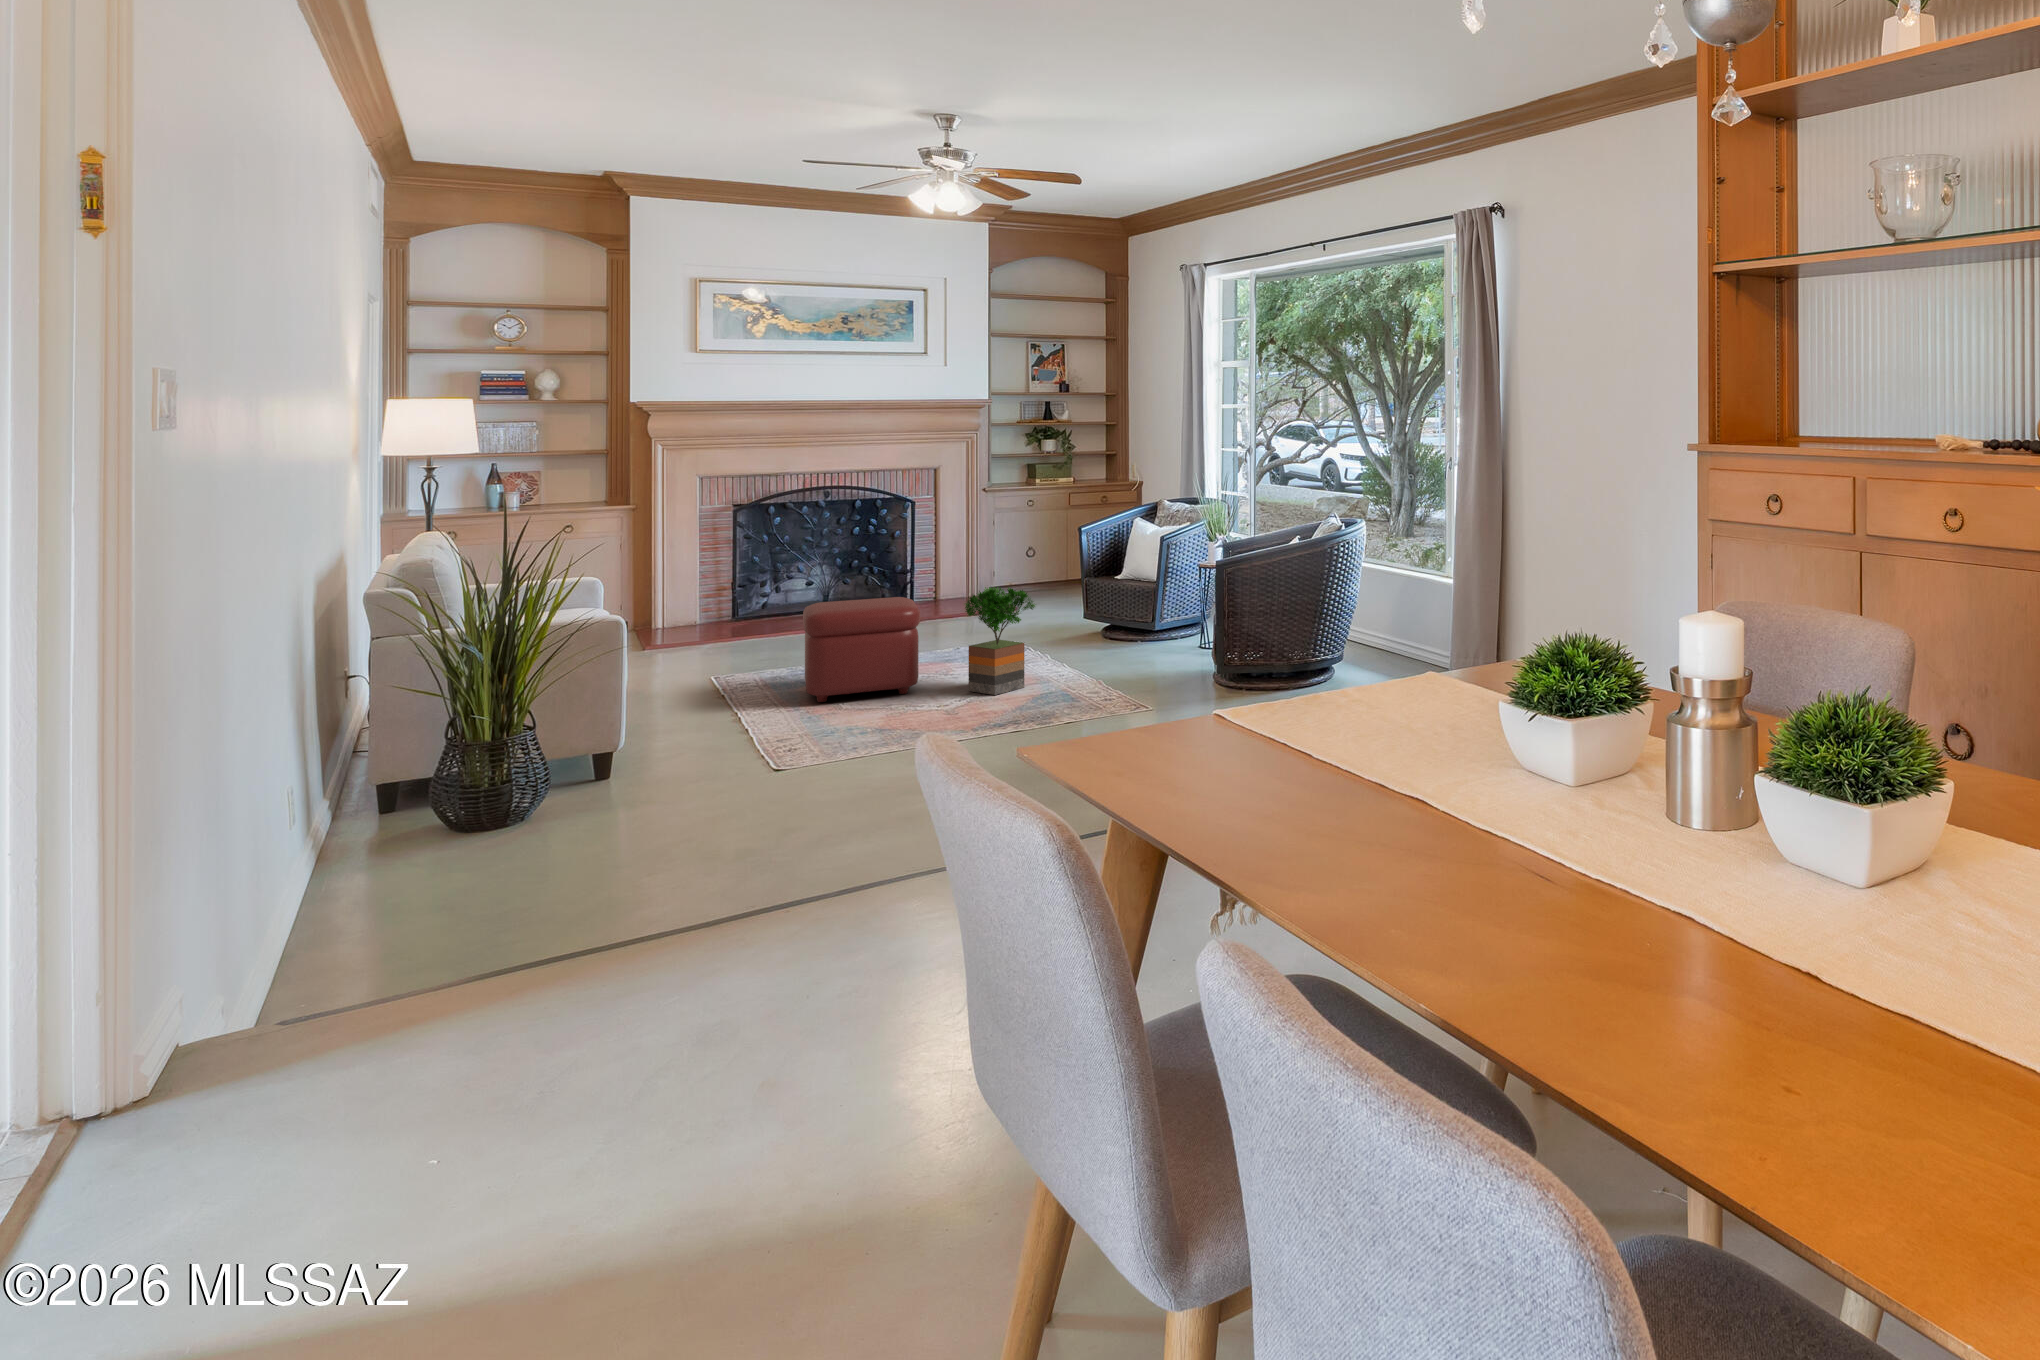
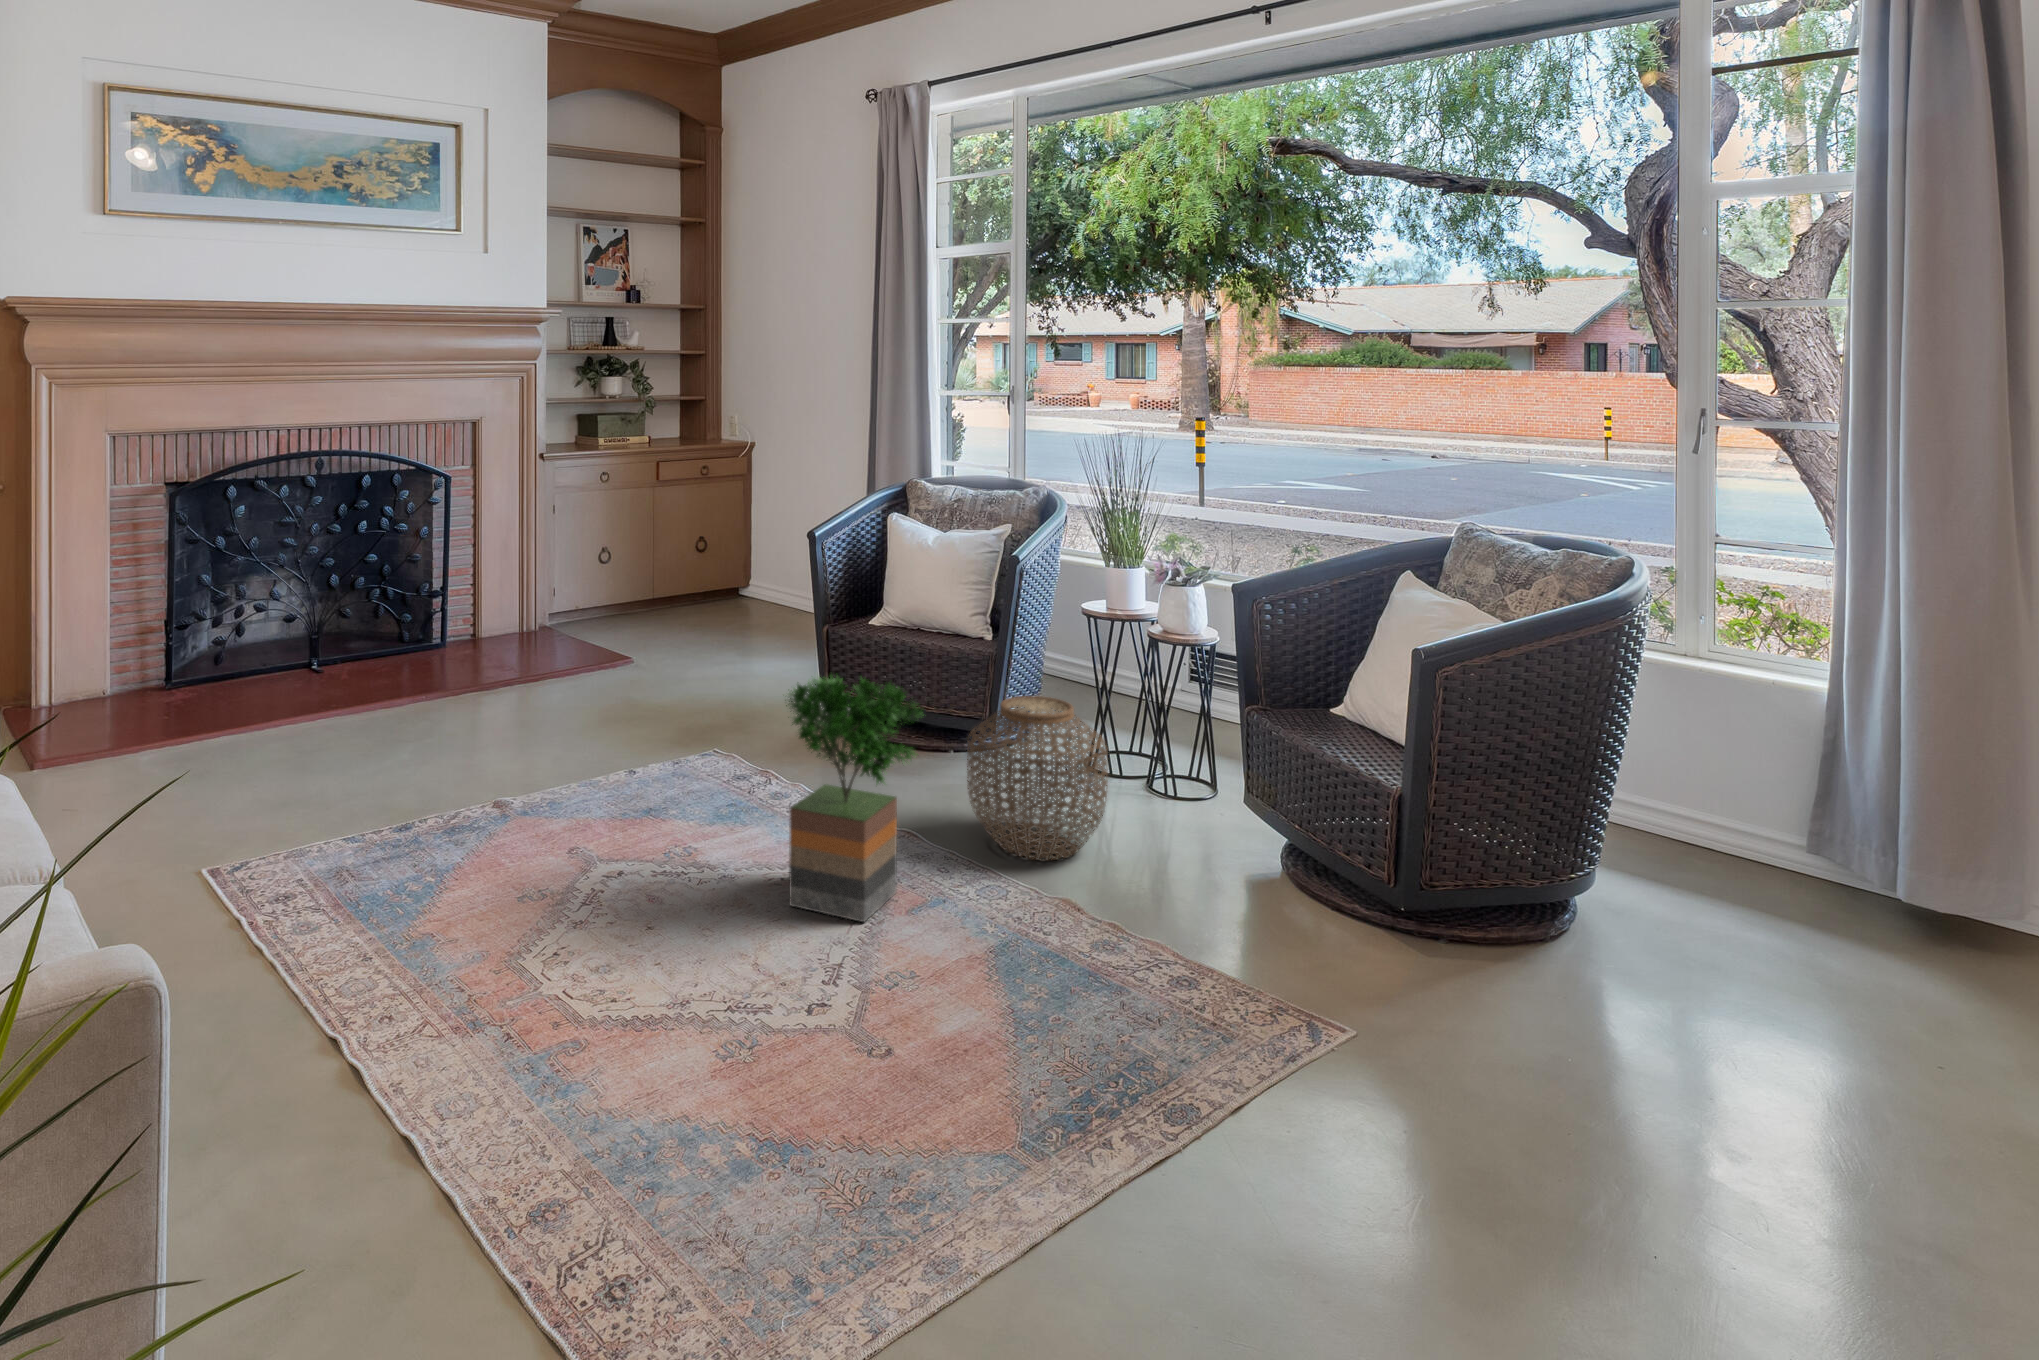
ottoman: present [803,597,920,702] -> none [425,689,685,949]
woven basket: none [1081,603,1149,678] -> present [967,696,1108,860]

